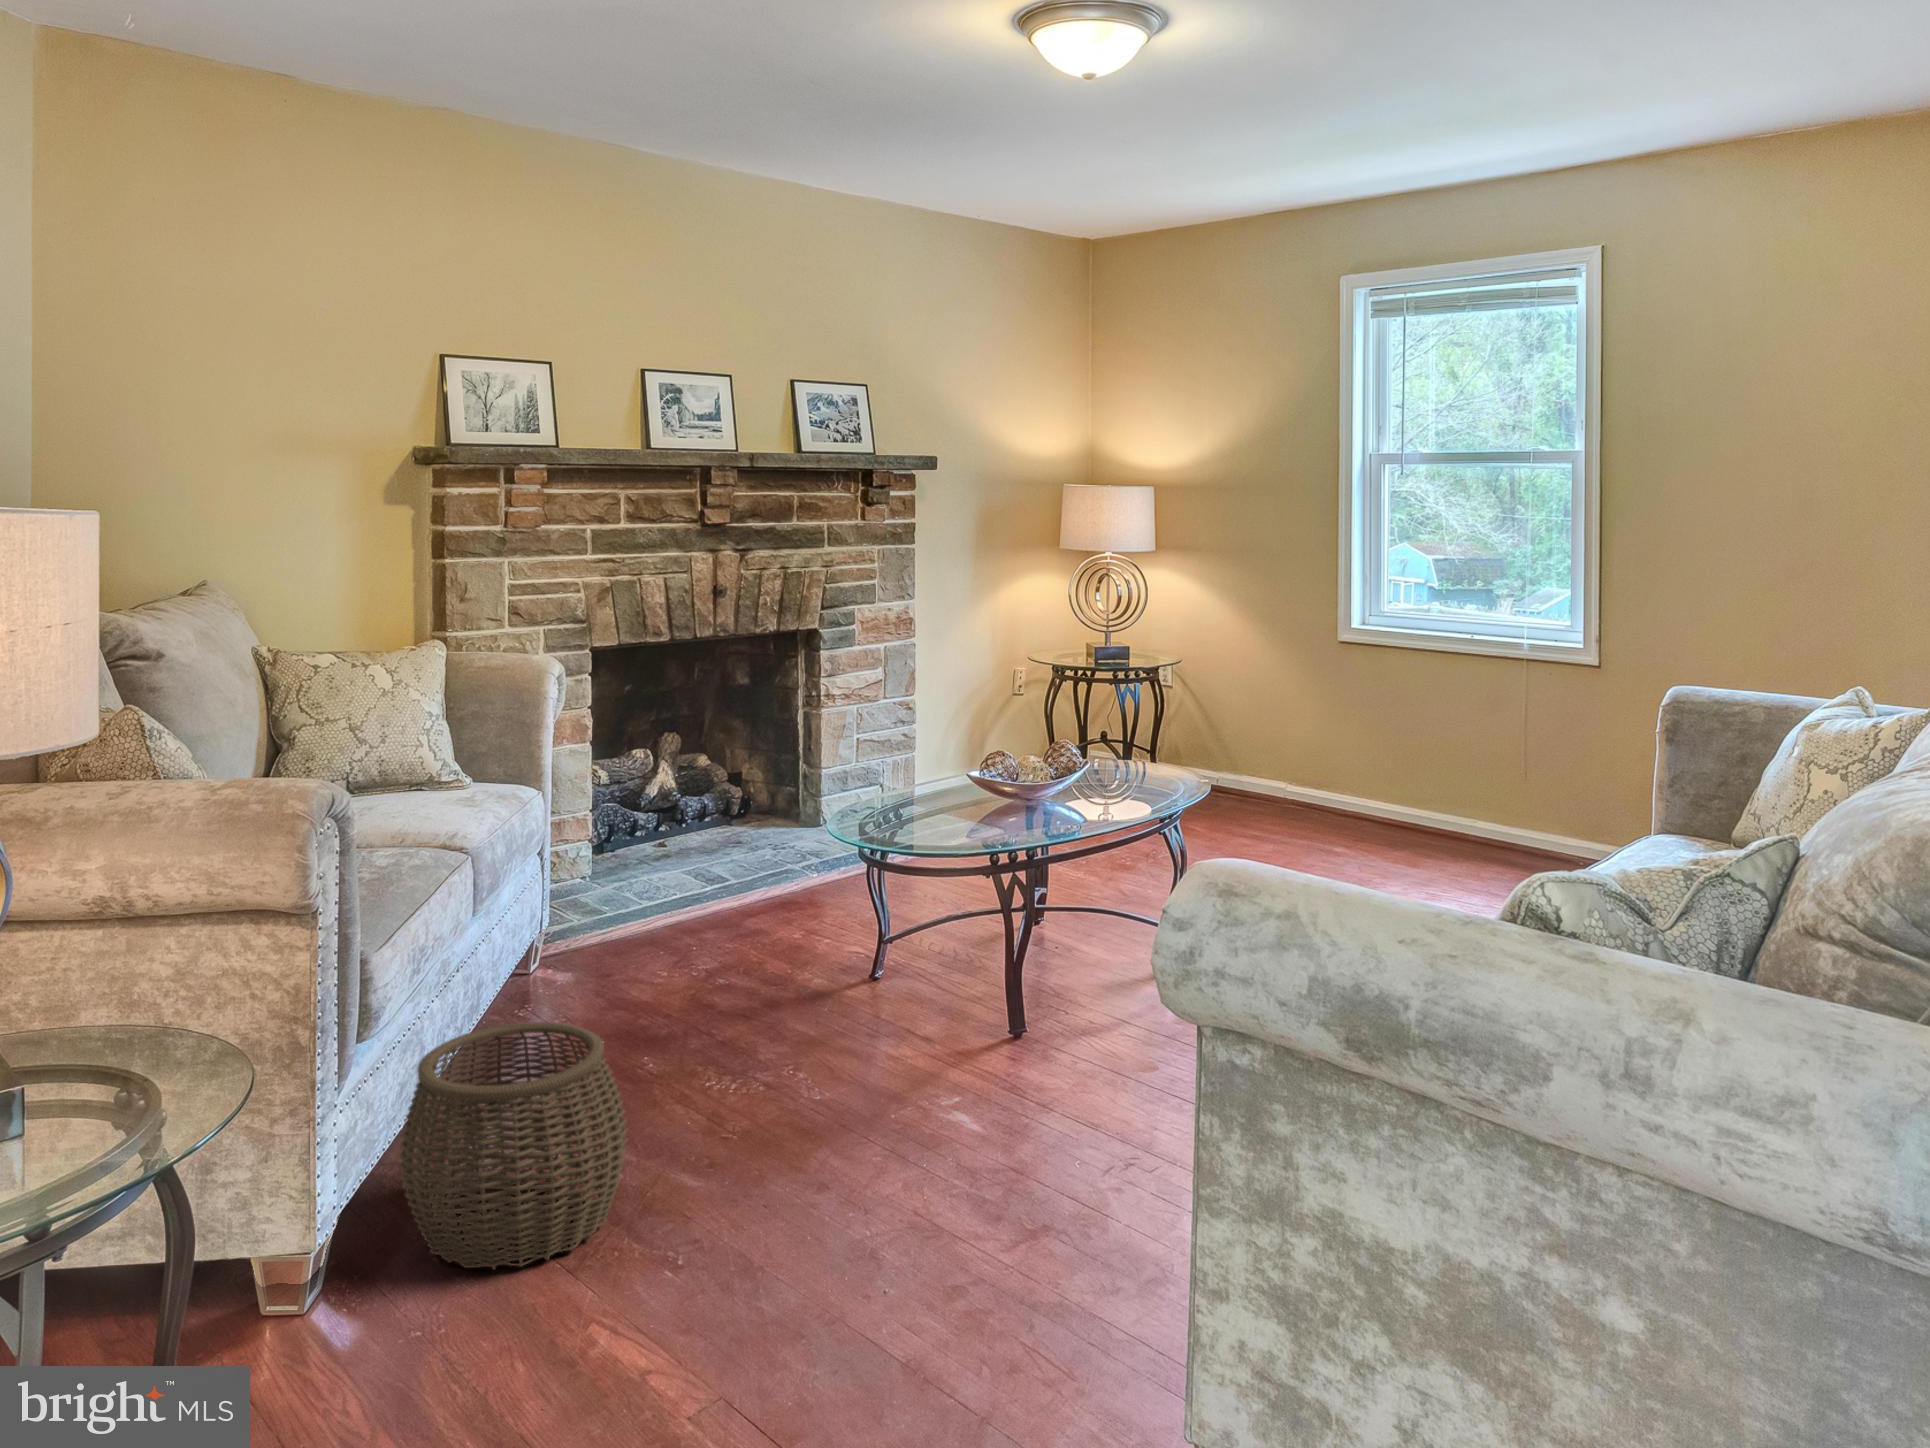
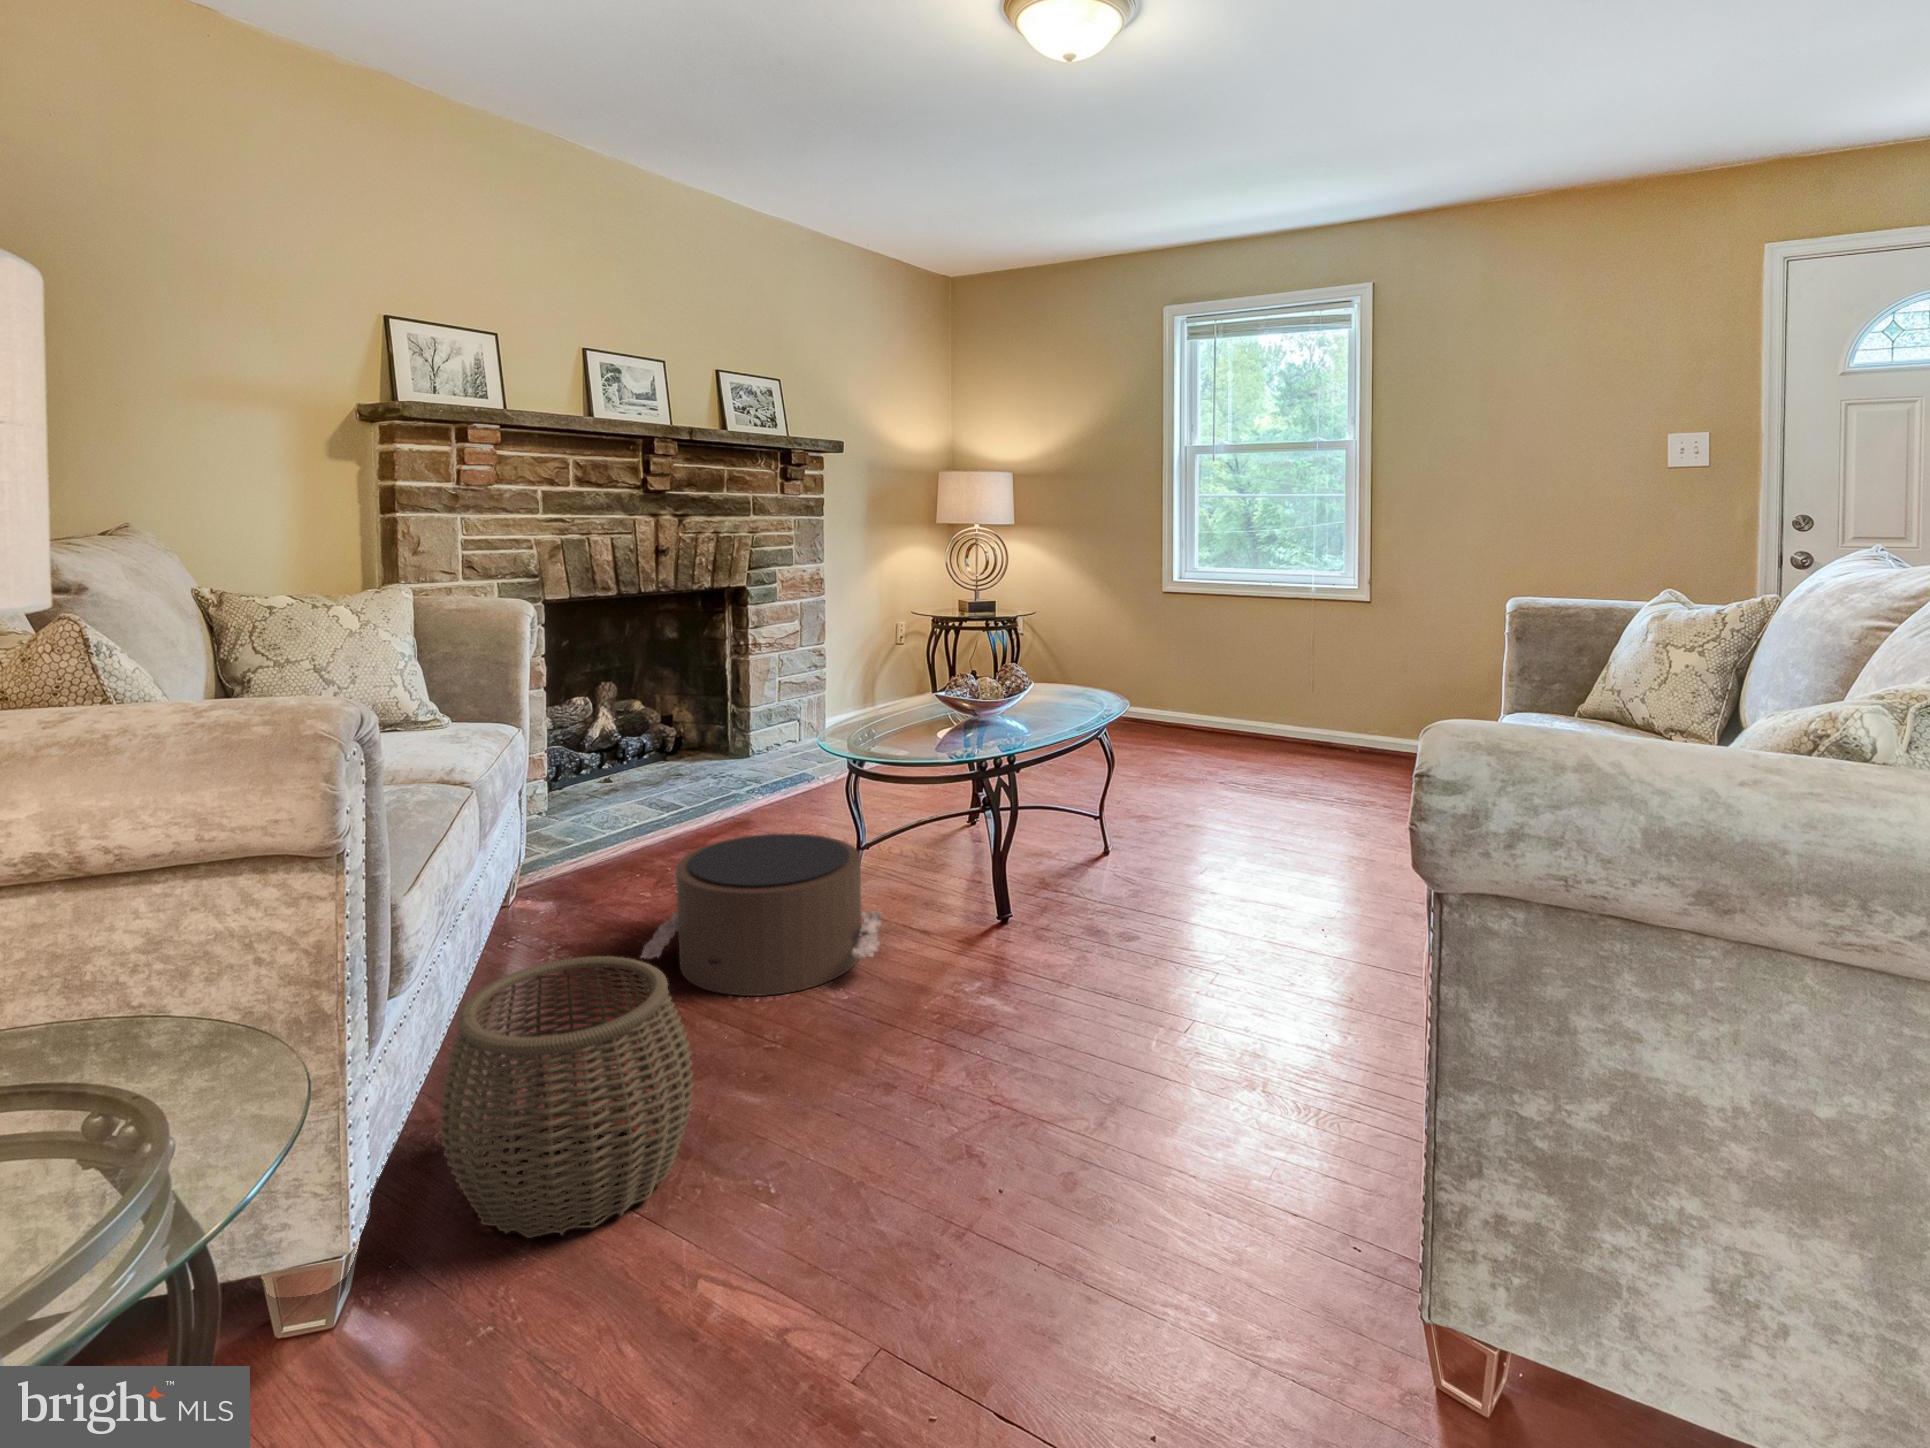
pouf: none [625,916,882,1084] -> present [641,834,881,996]

